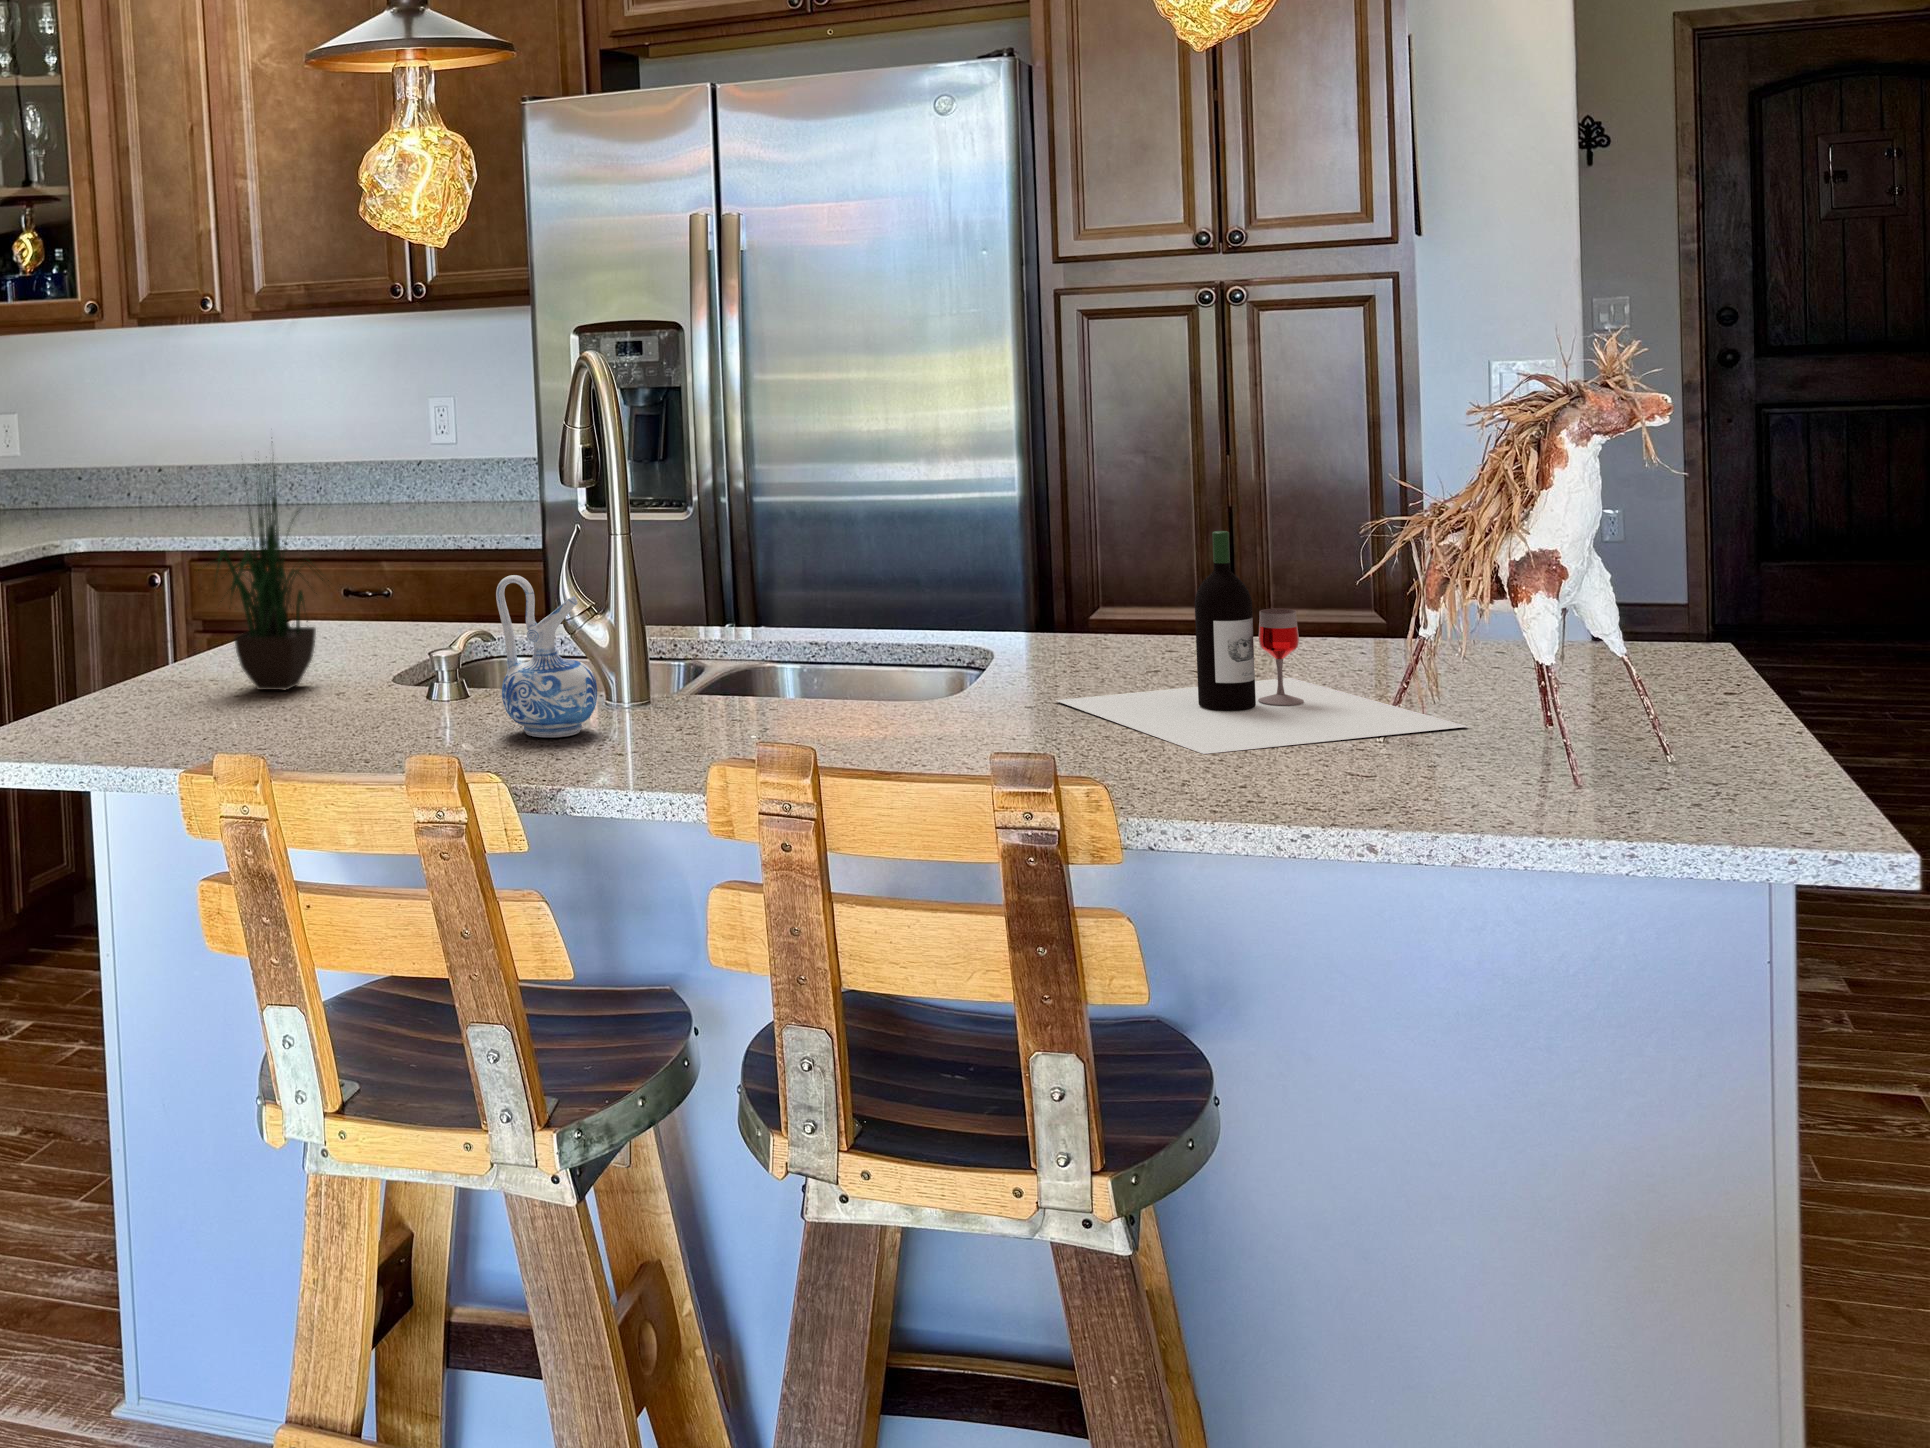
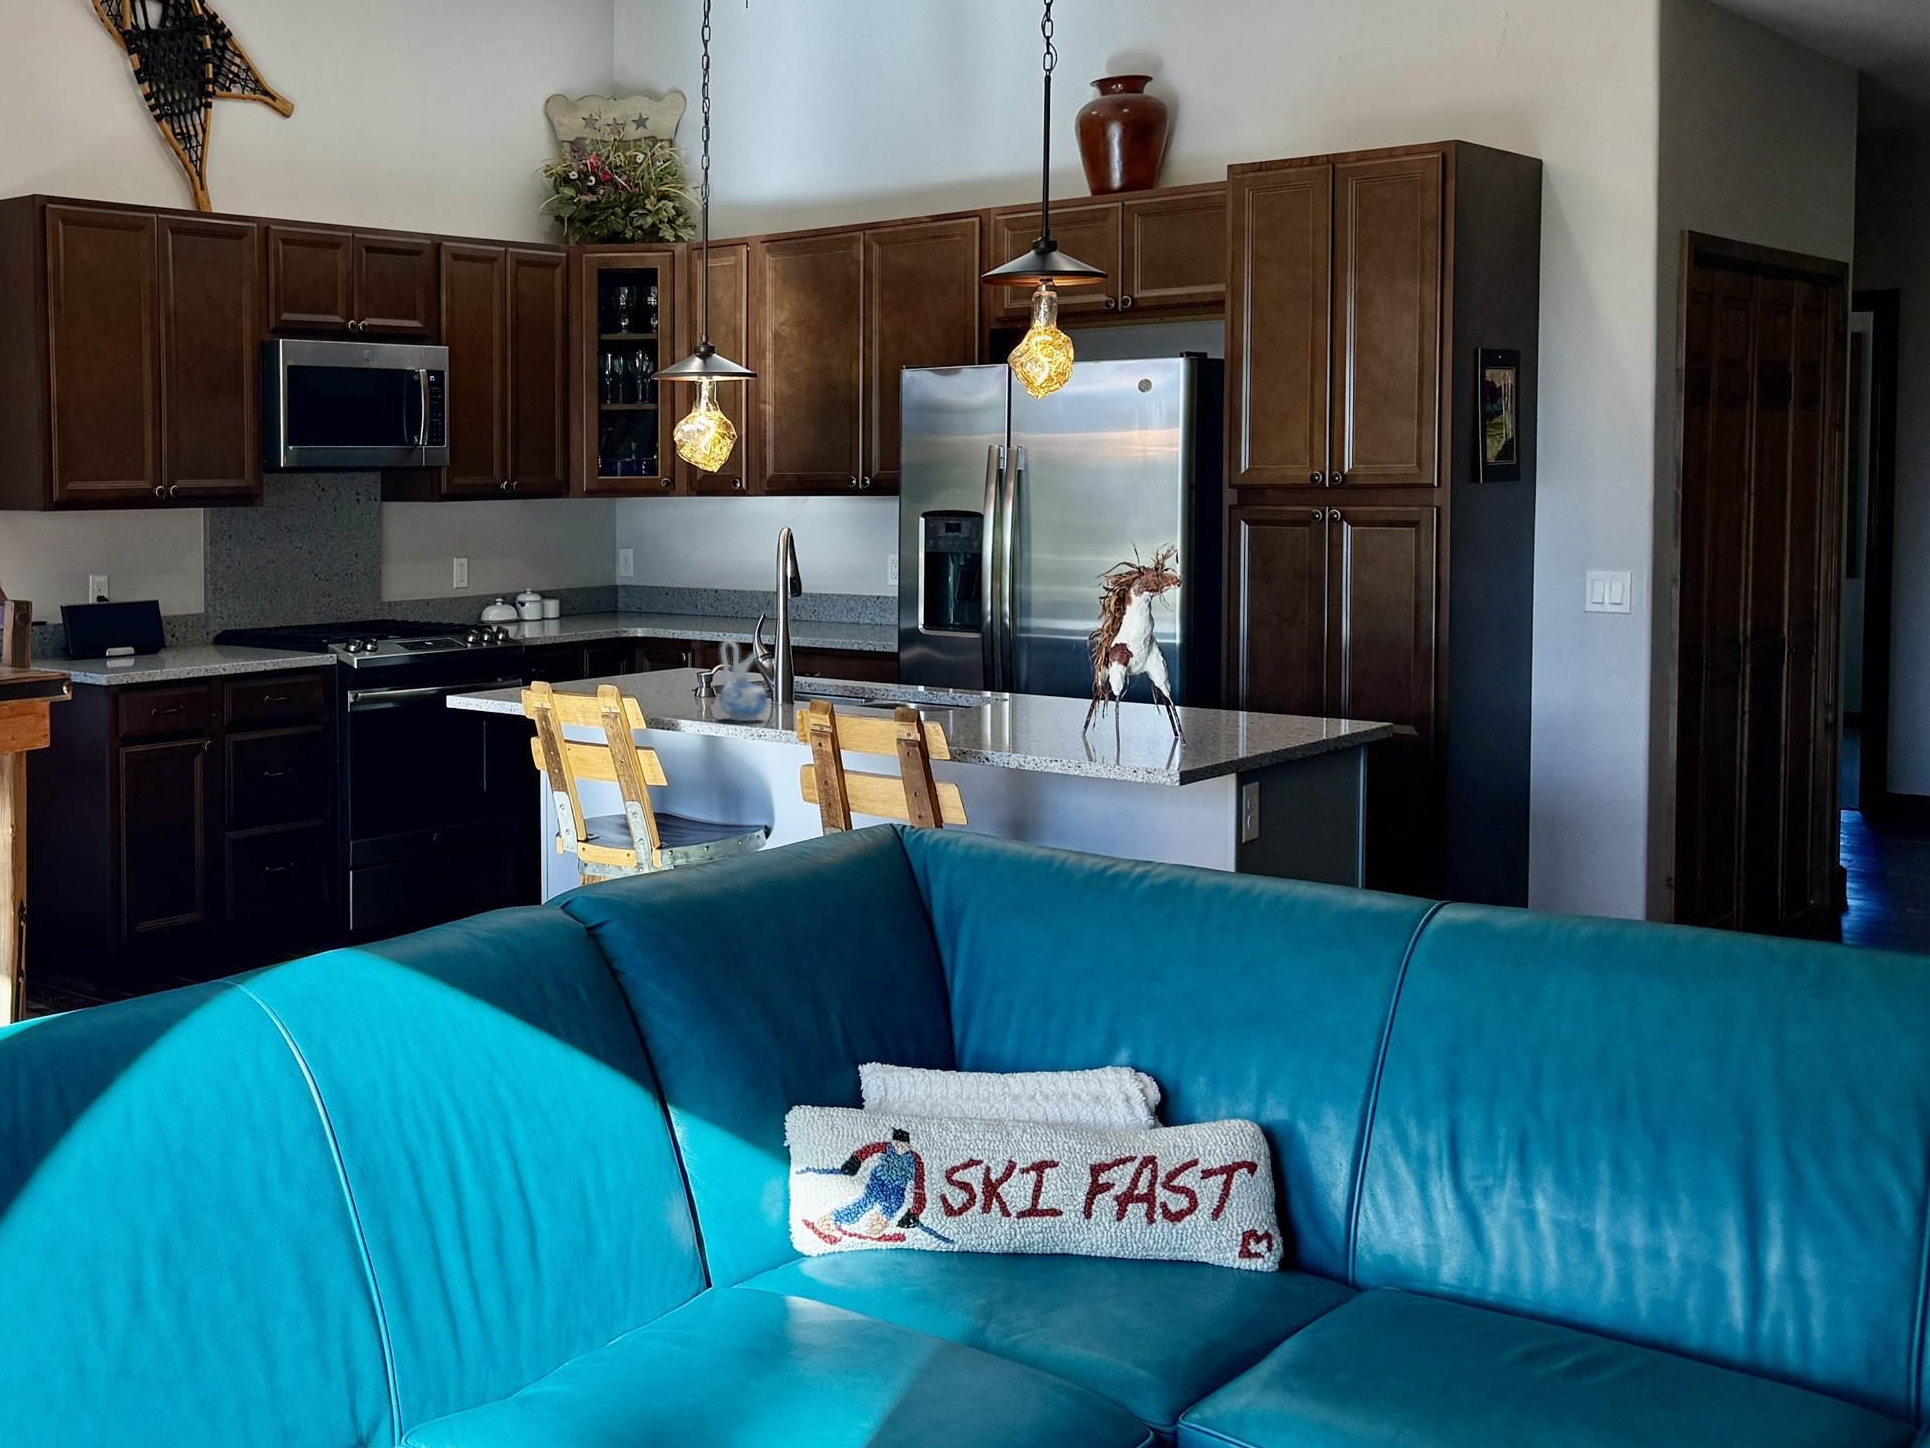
potted plant: present [203,469,329,690] -> none [611,559,685,698]
wine bottle: present [1055,531,1468,754] -> none [1009,647,1178,753]

